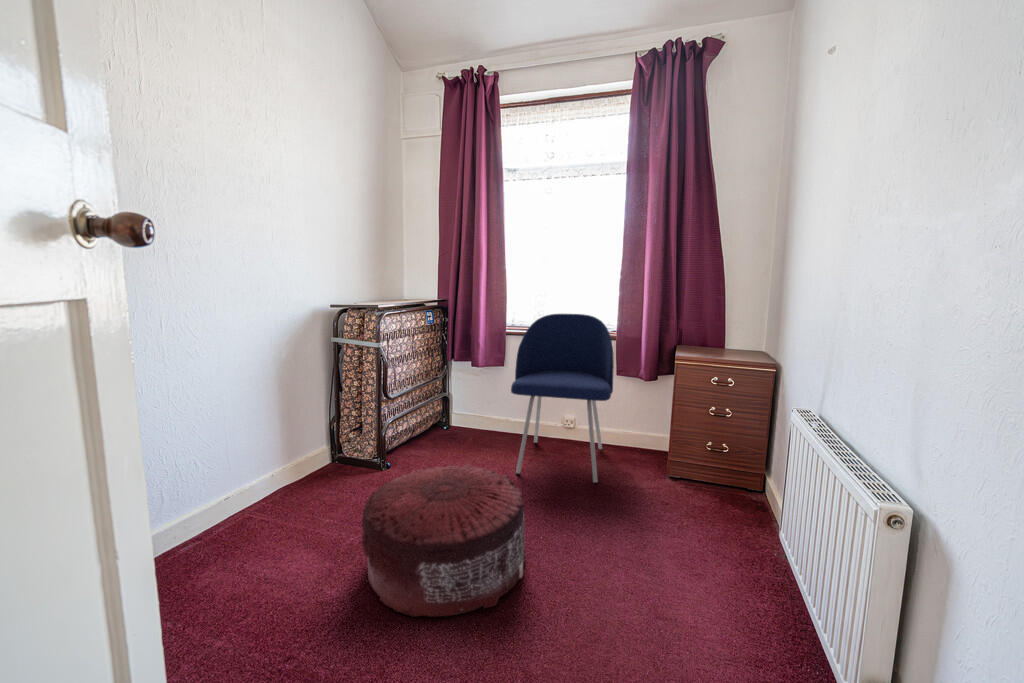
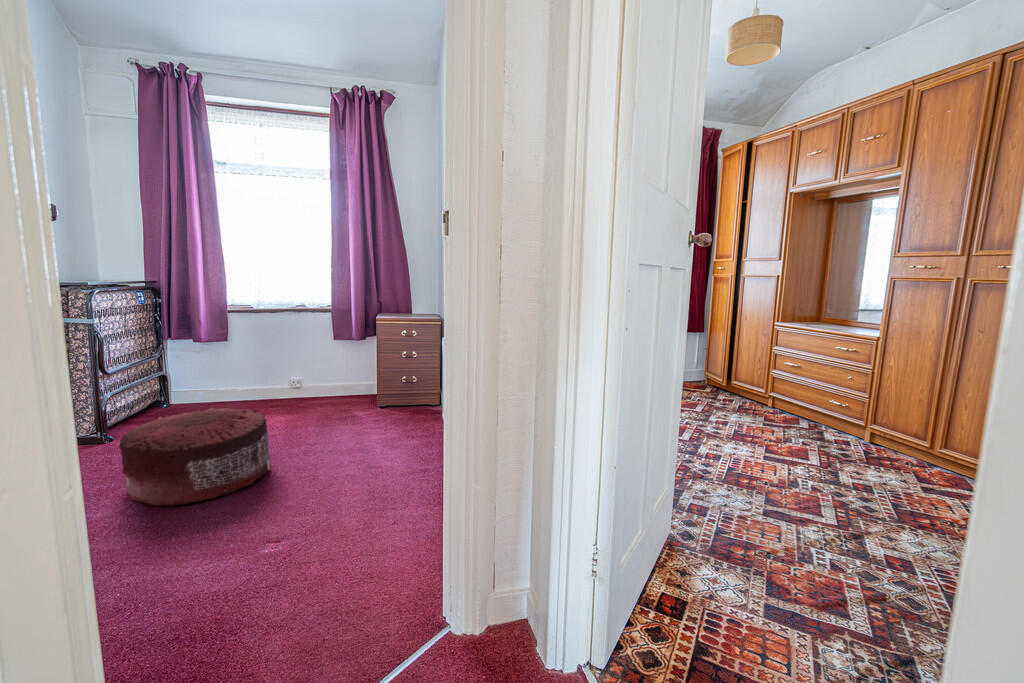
chair: present [511,314,614,483] -> none [241,292,331,424]

